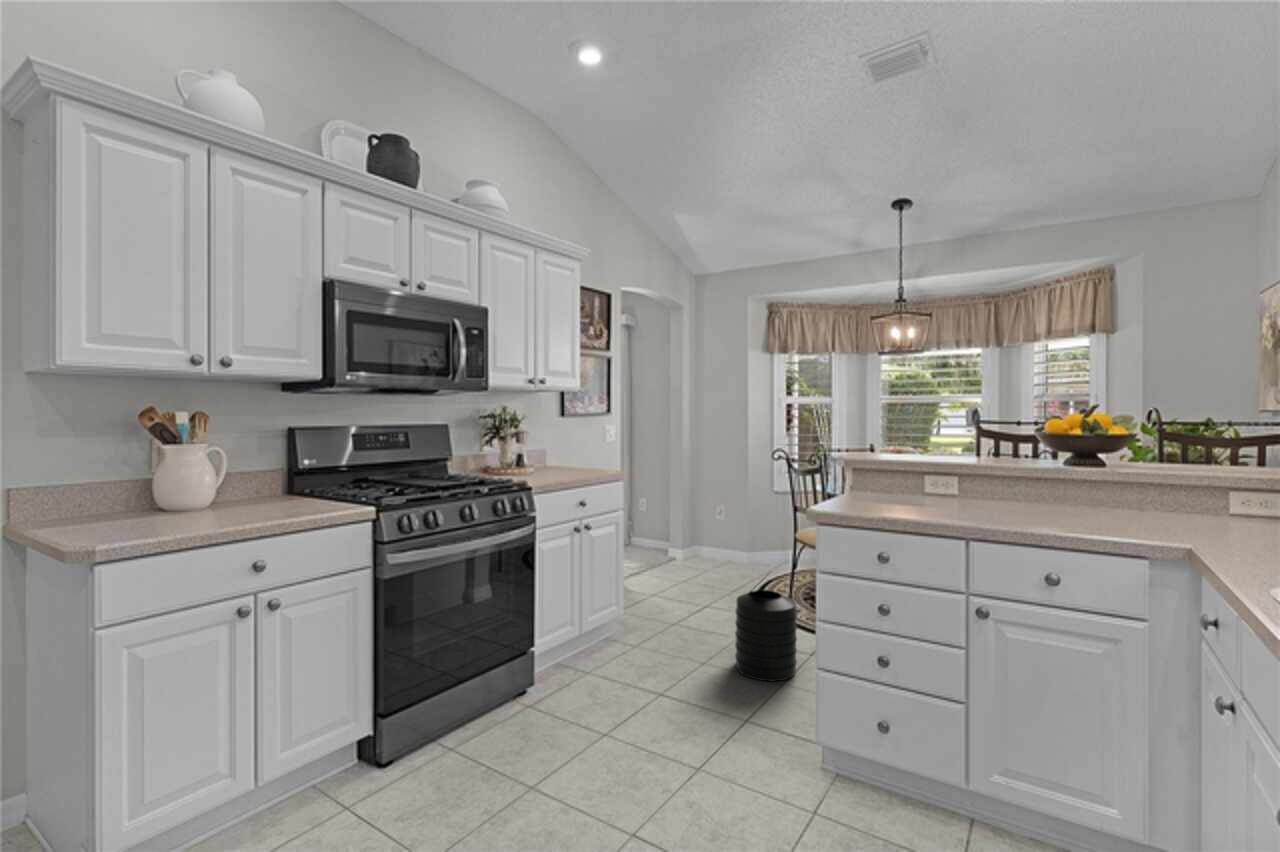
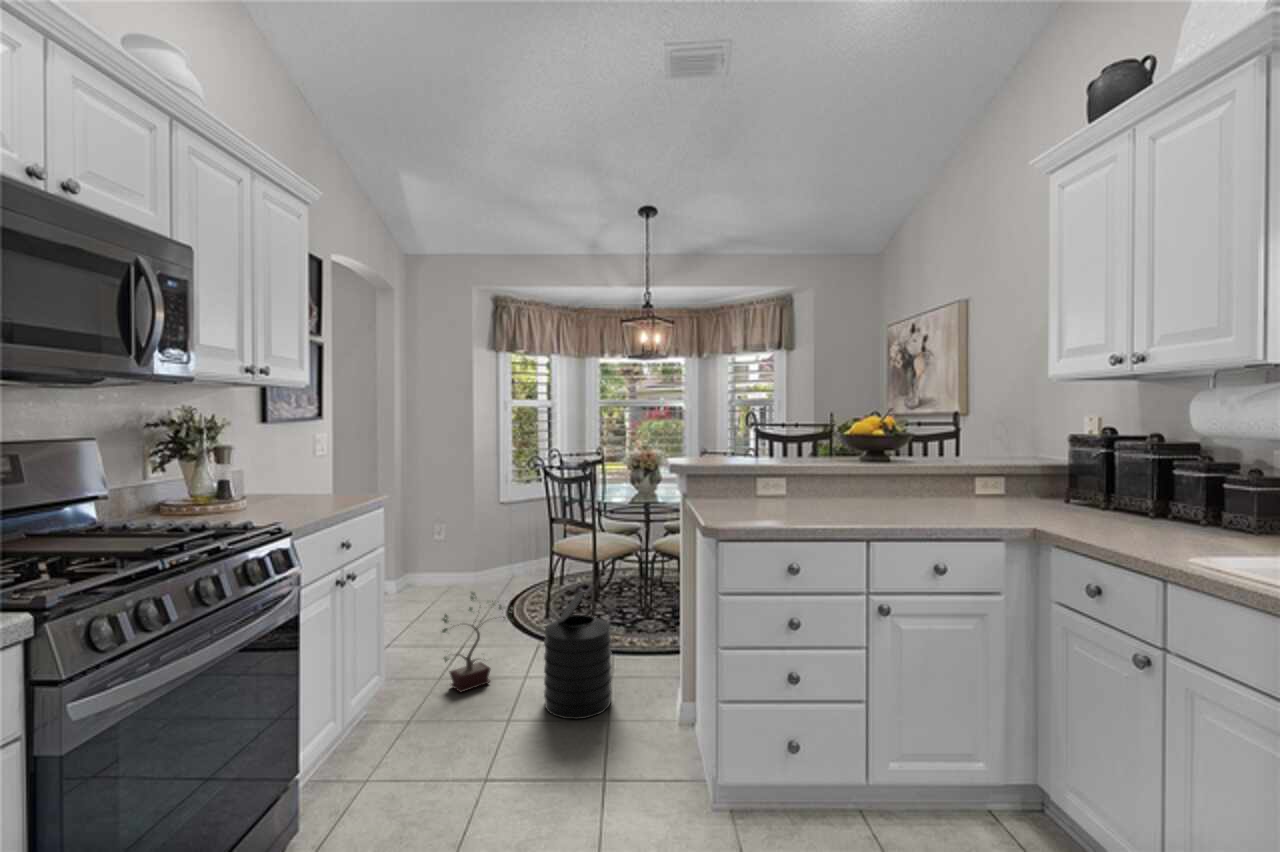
potted plant: none [665,557,736,638] -> present [442,592,520,692]

